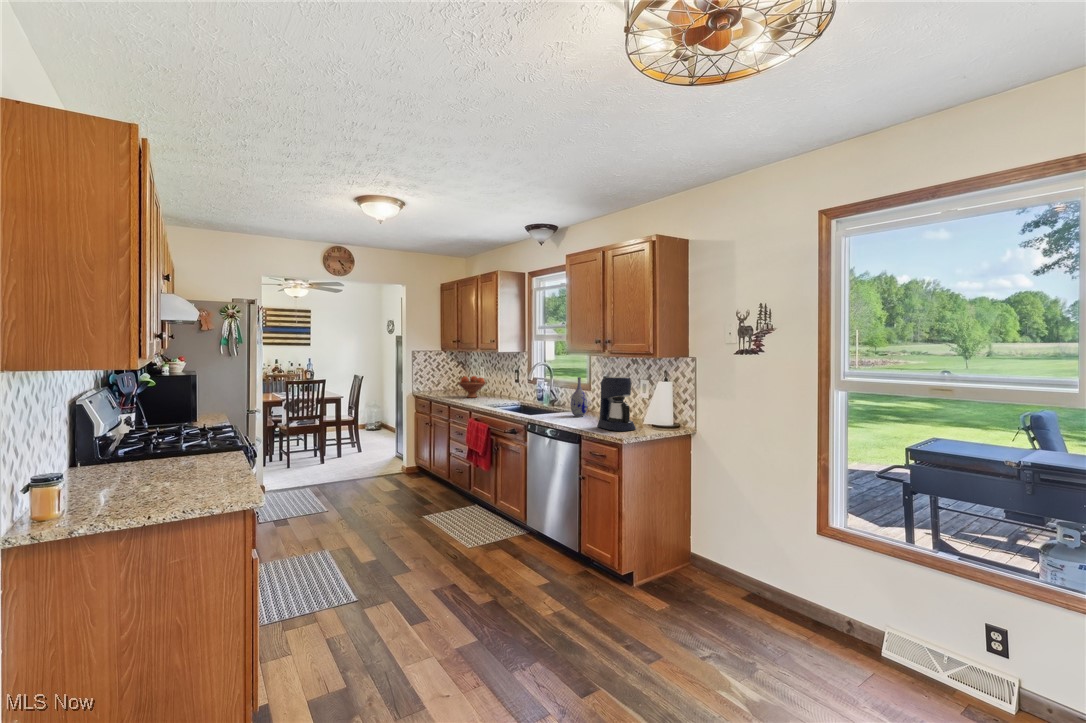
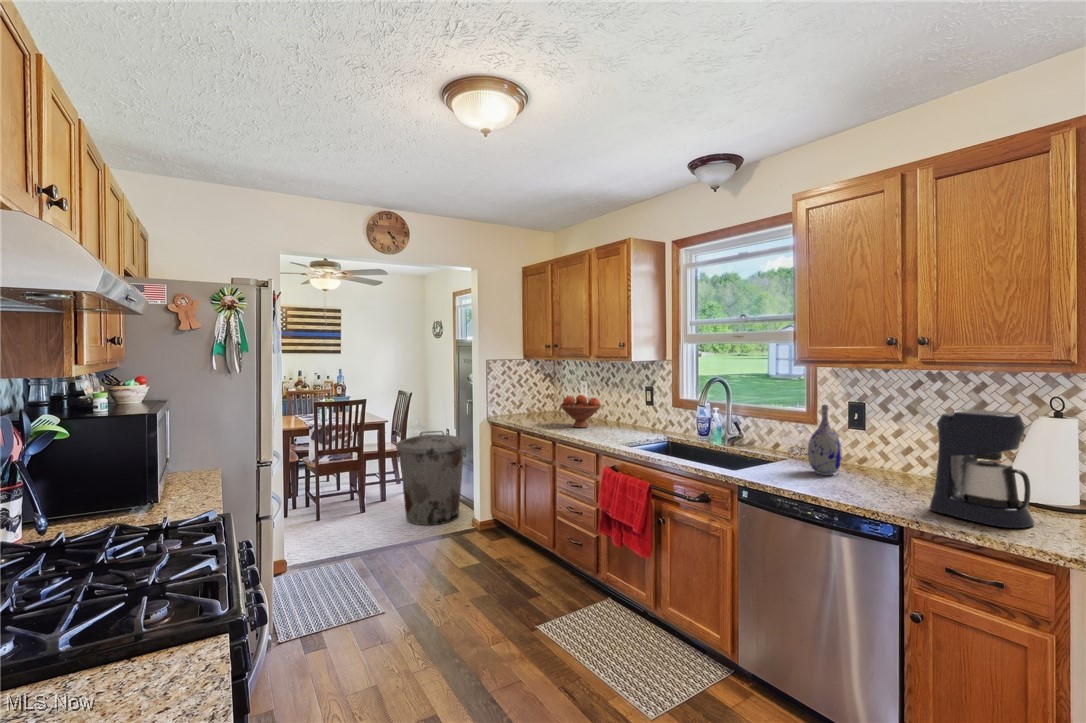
trash can: none [347,403,401,470] -> present [396,431,467,525]

